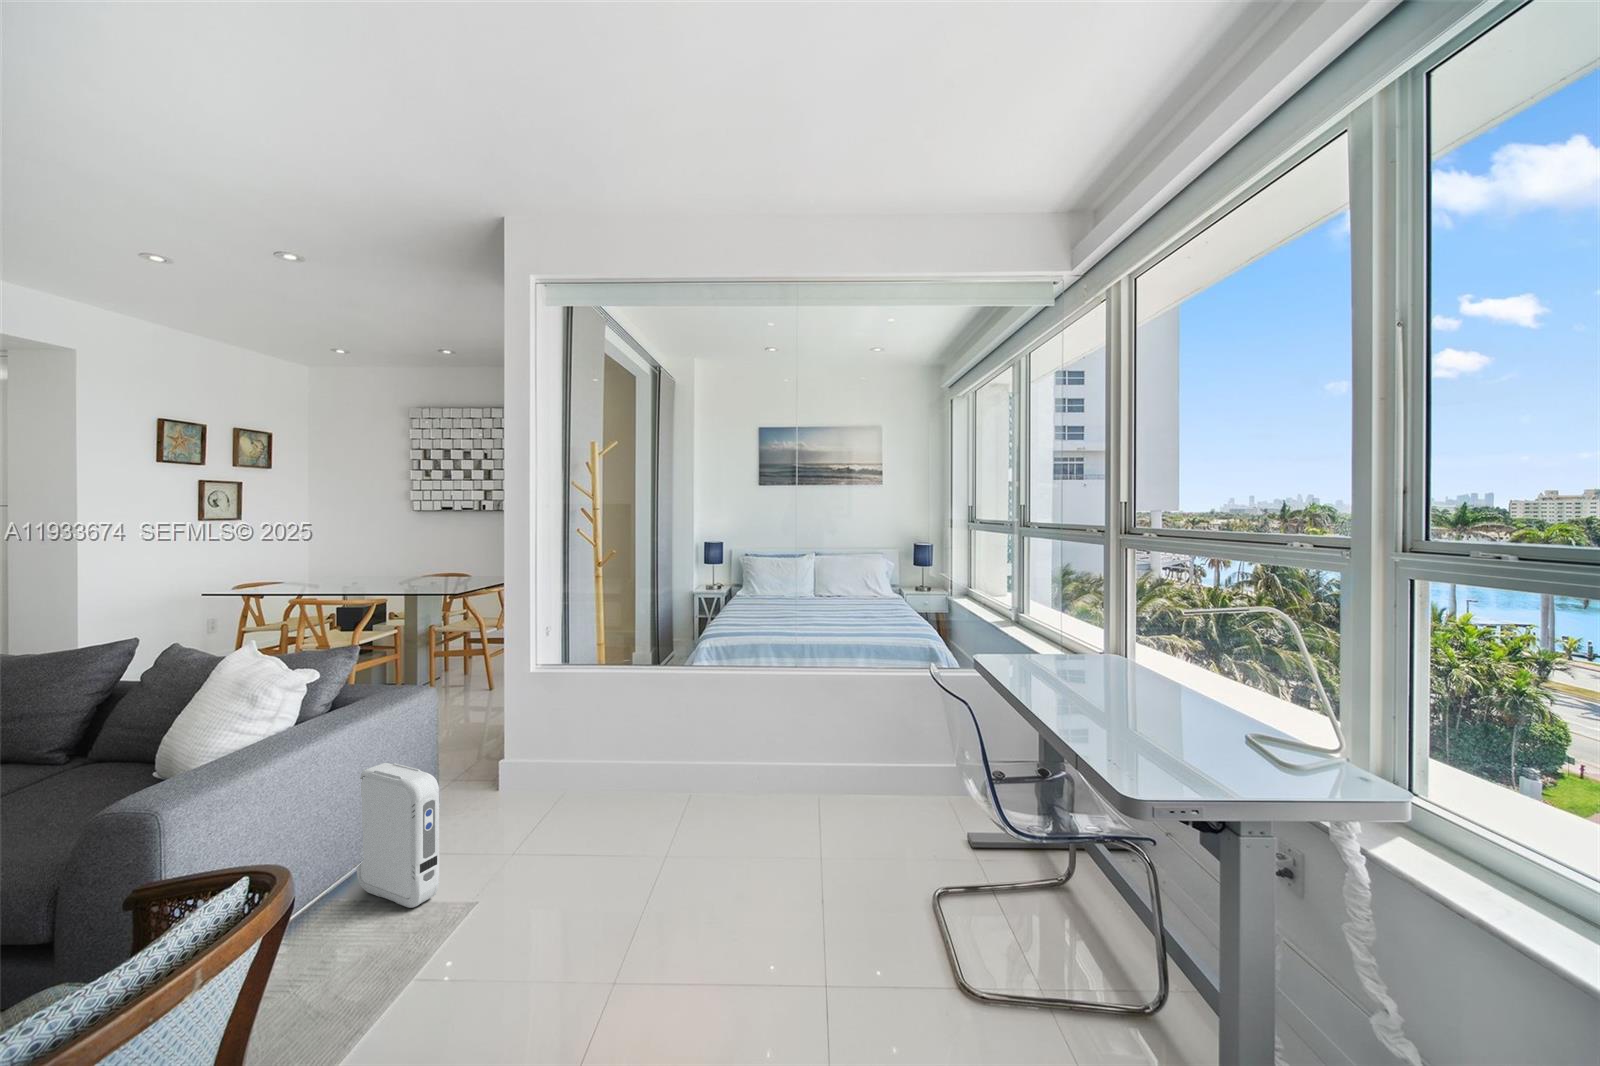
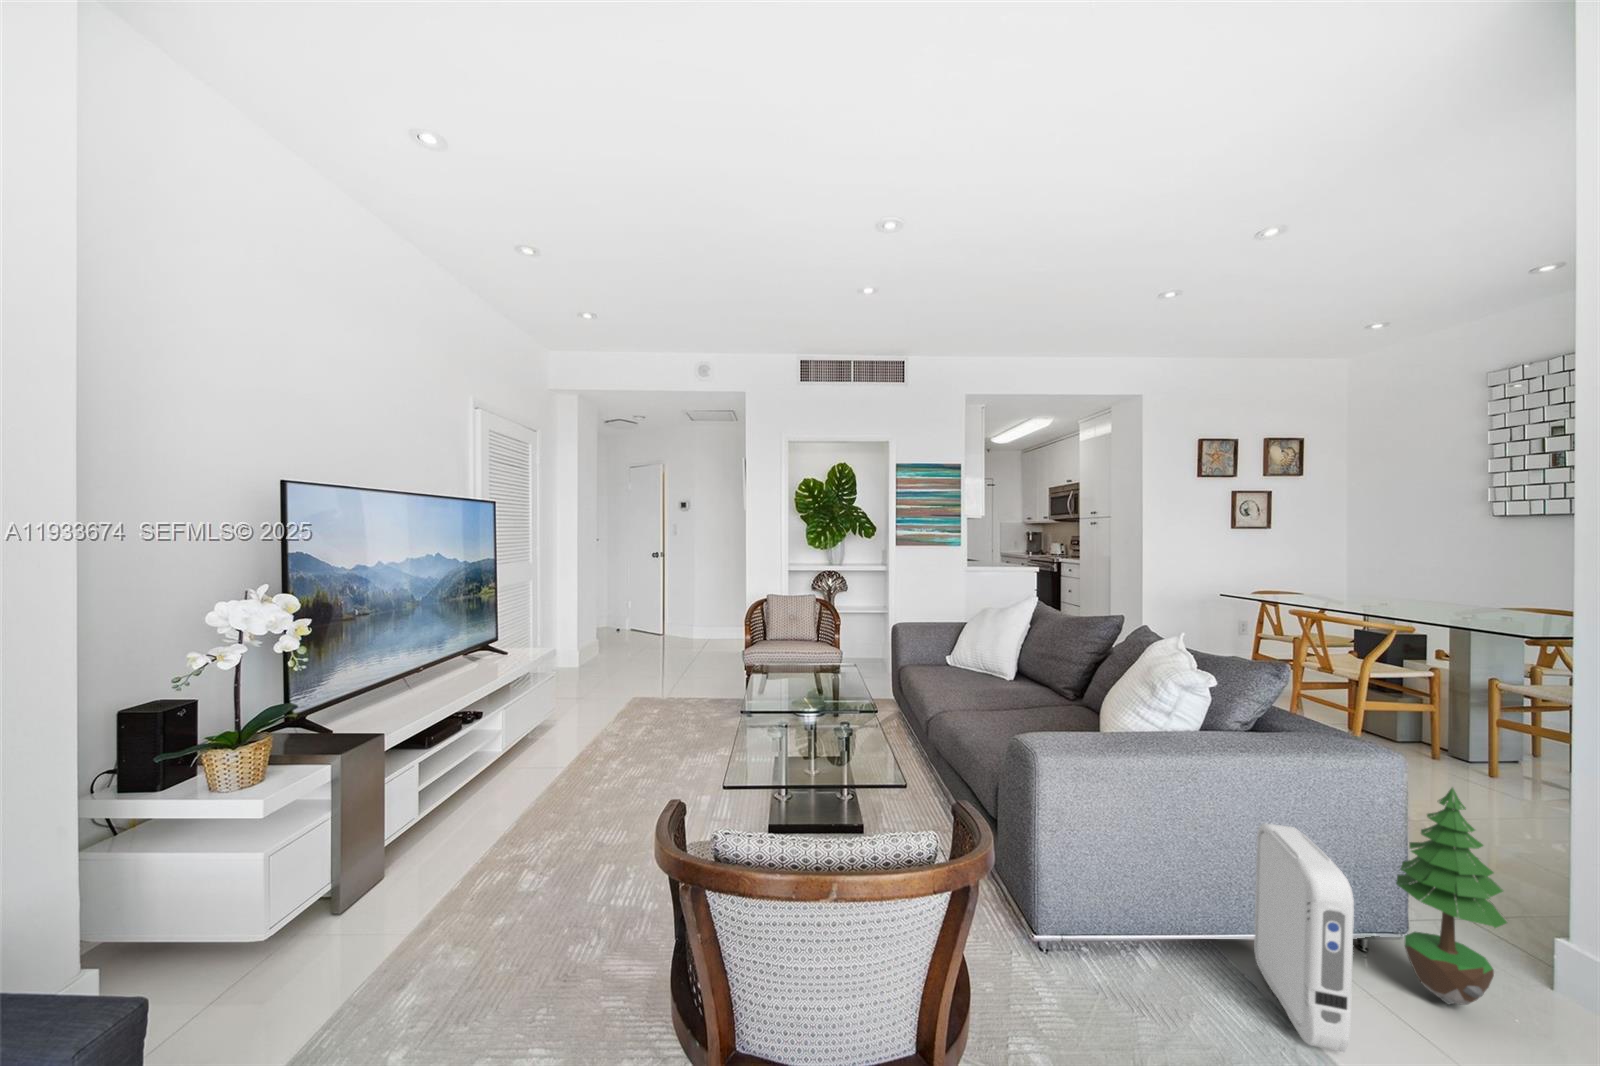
potted tree: none [438,694,495,833] -> present [1396,788,1507,1005]

